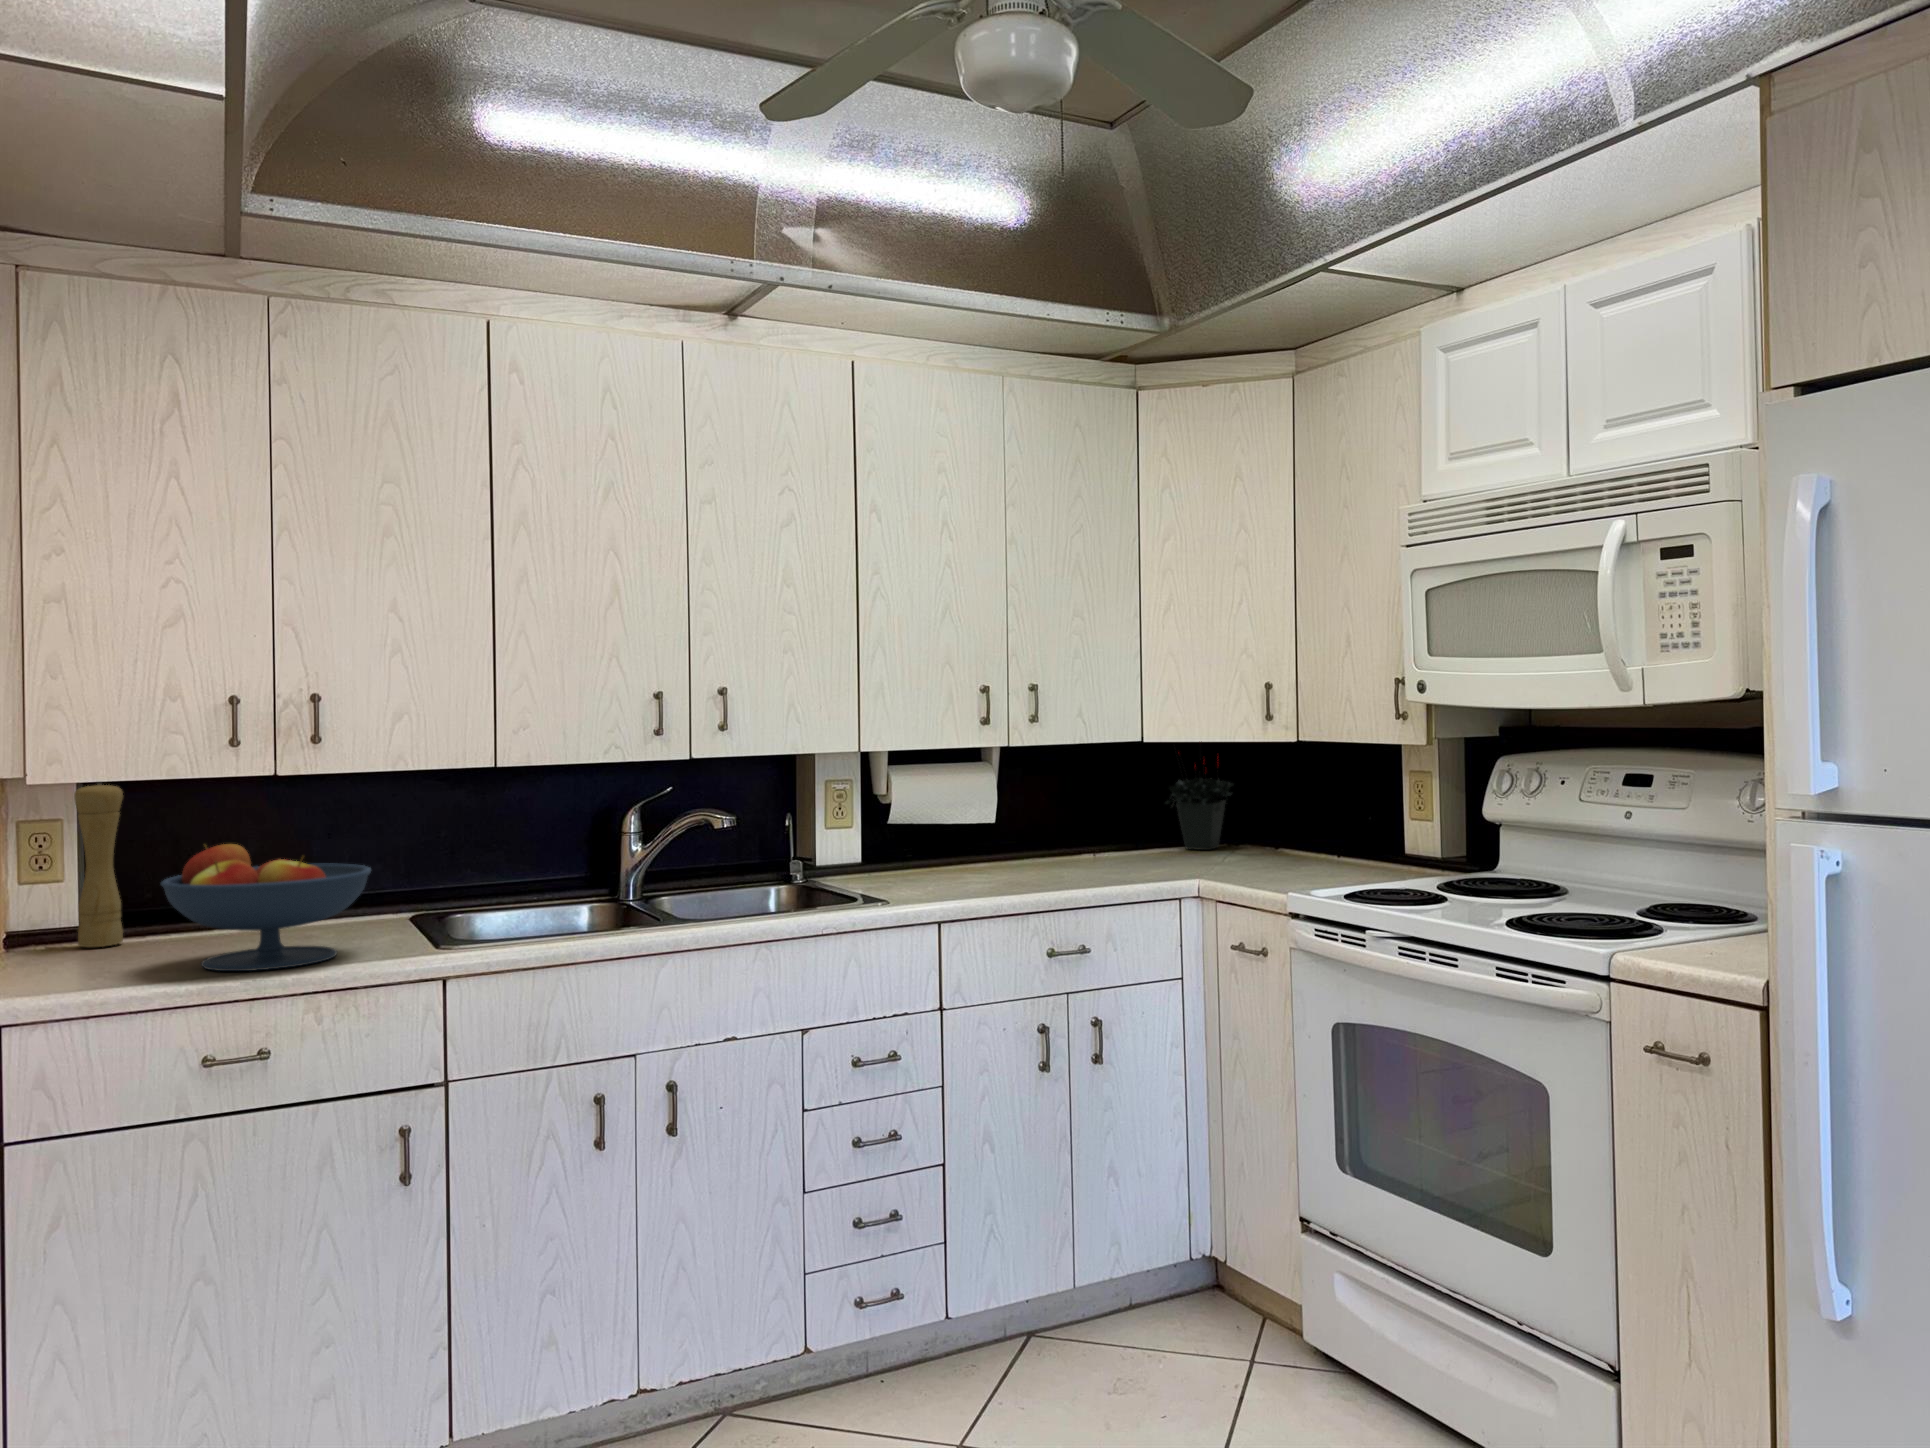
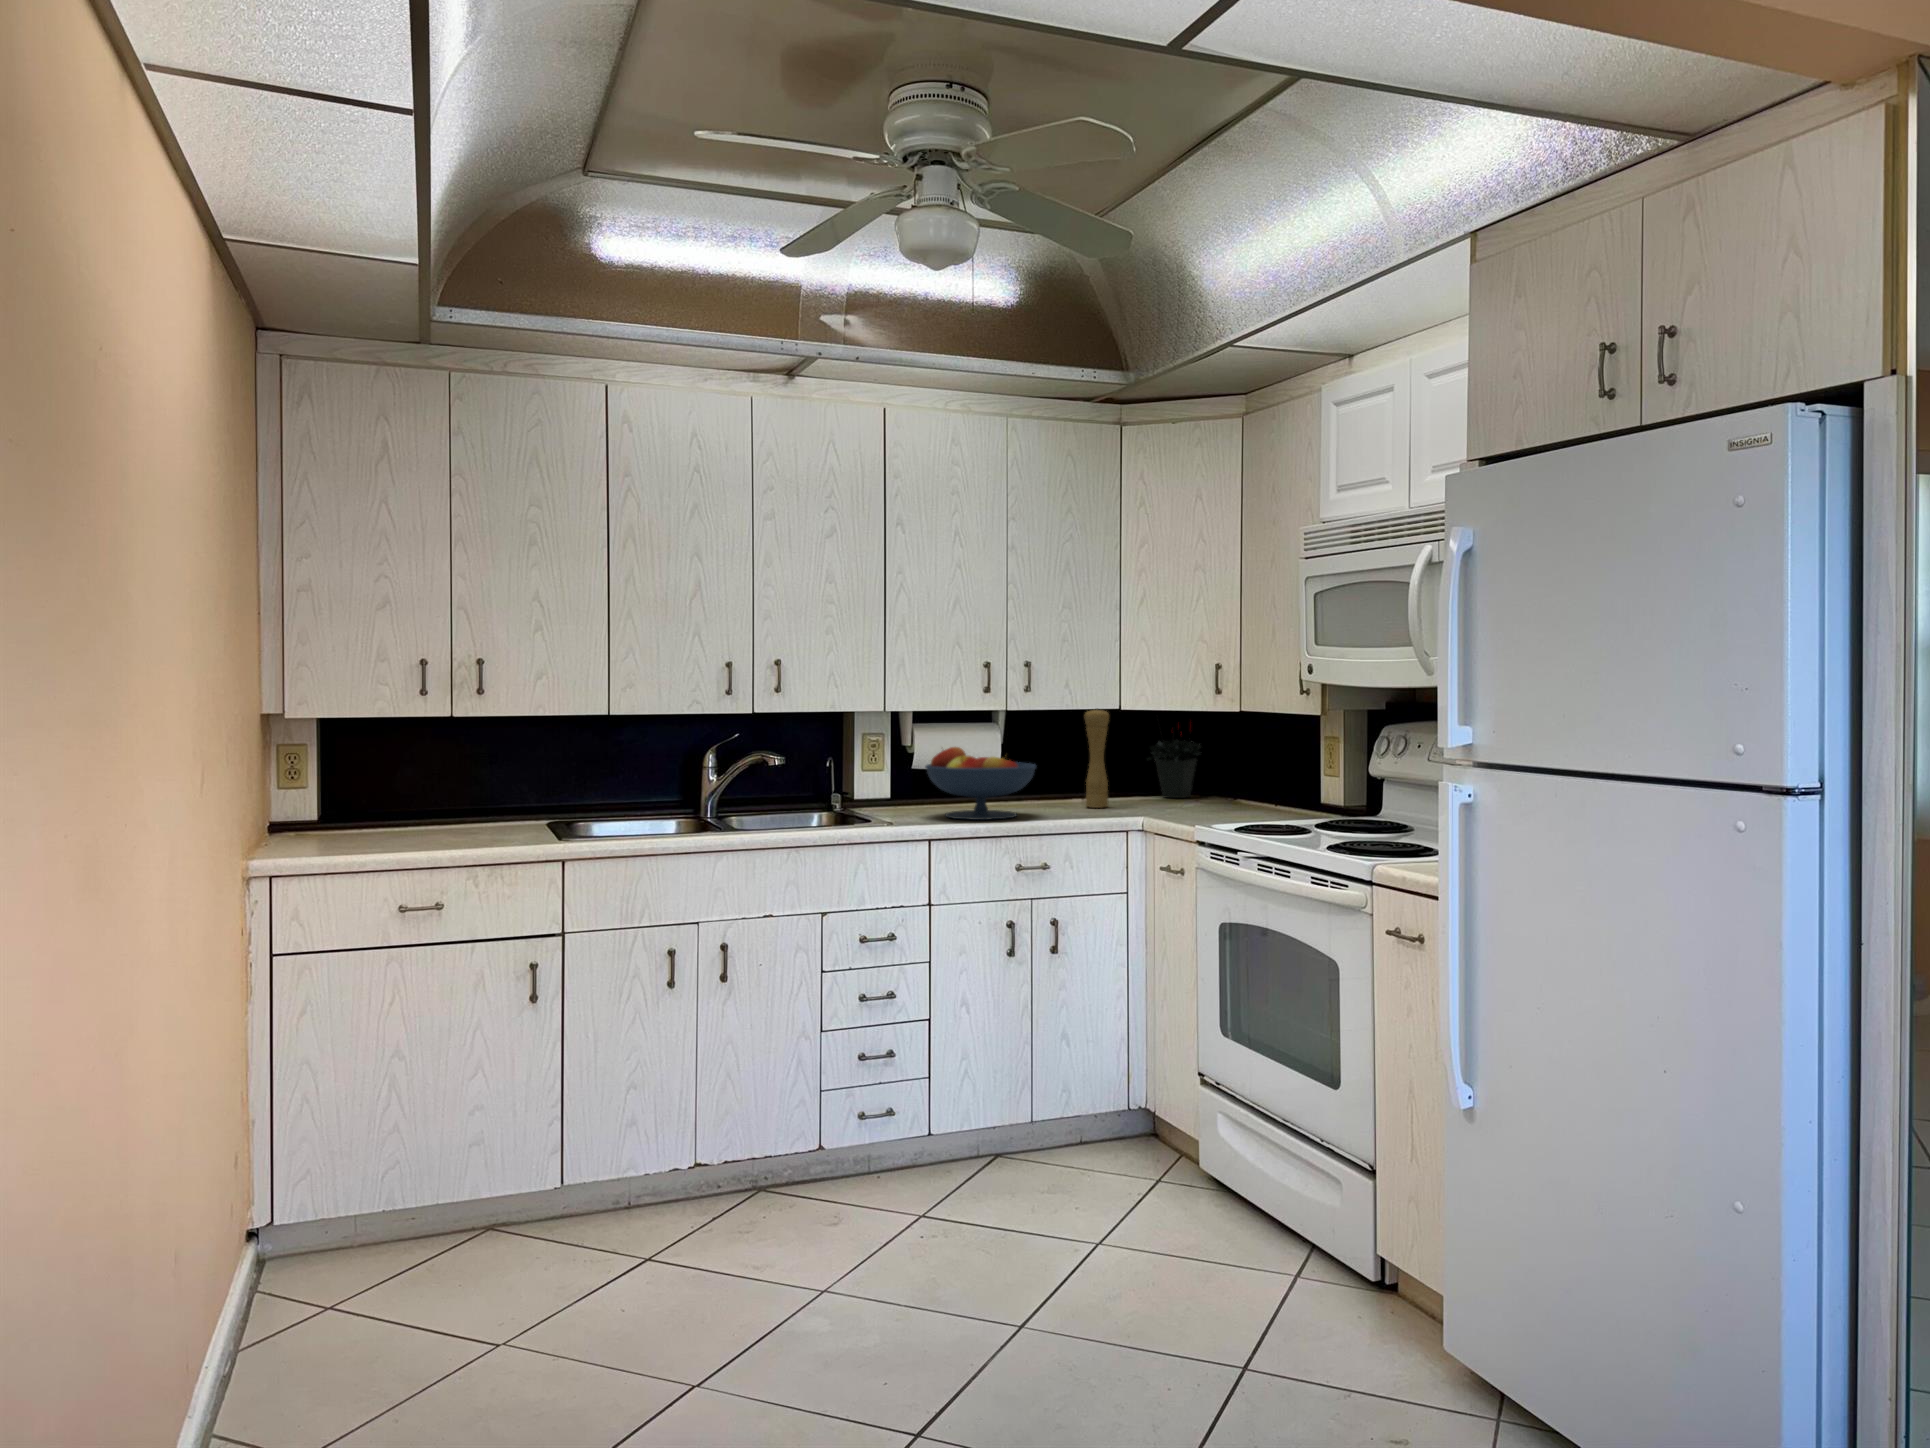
pepper mill: present [74,783,123,947] -> present [1084,709,1109,808]
fruit bowl: present [161,844,371,971] -> present [926,747,1036,820]

